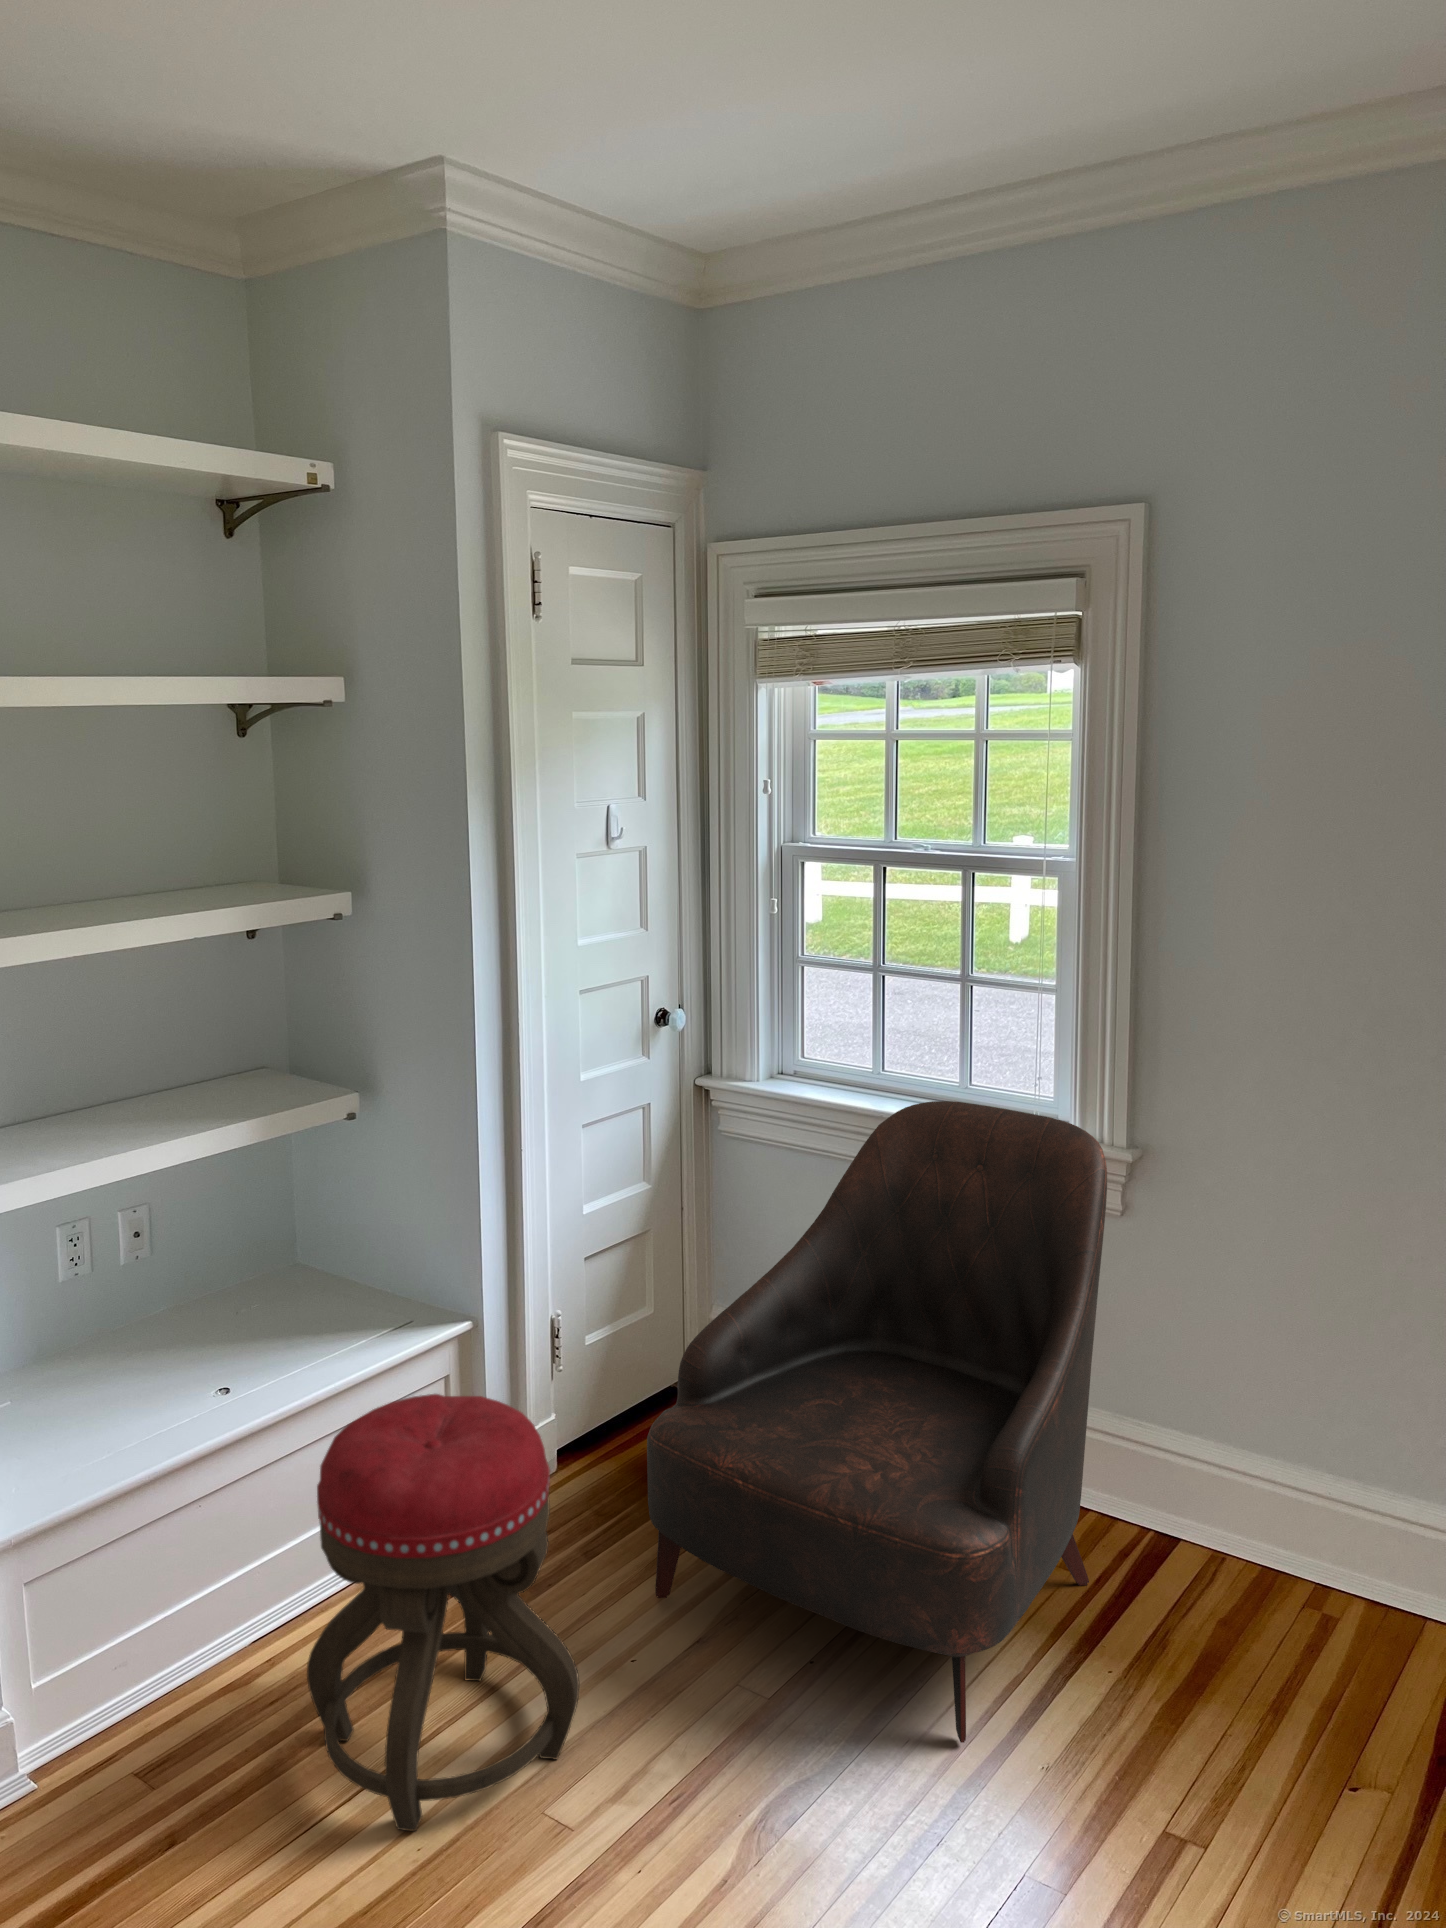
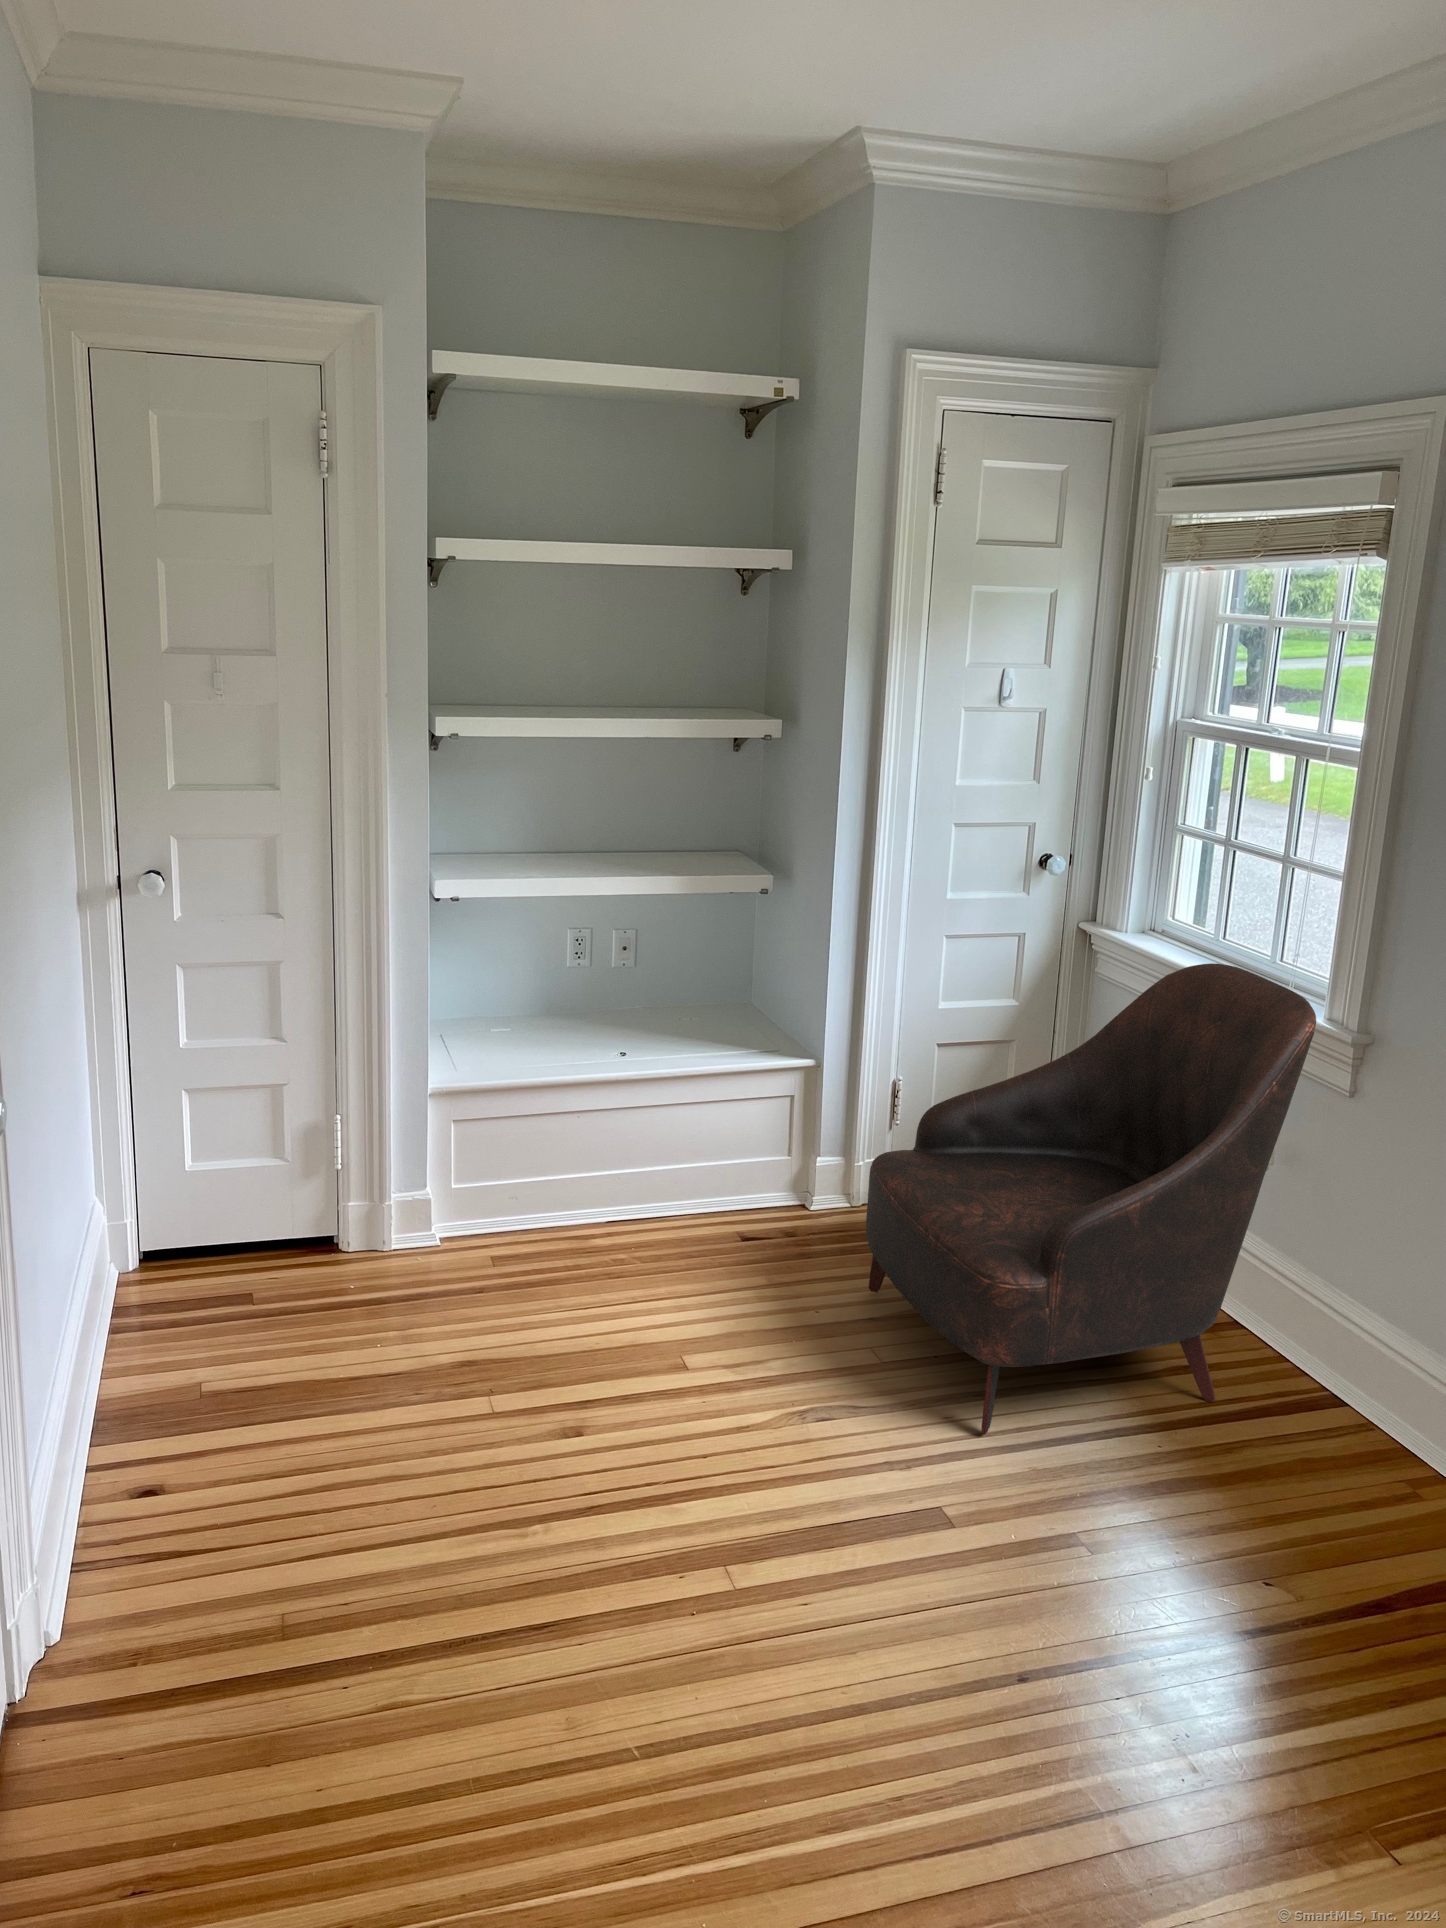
ottoman: present [307,1394,579,1831] -> none [581,1068,748,1339]

